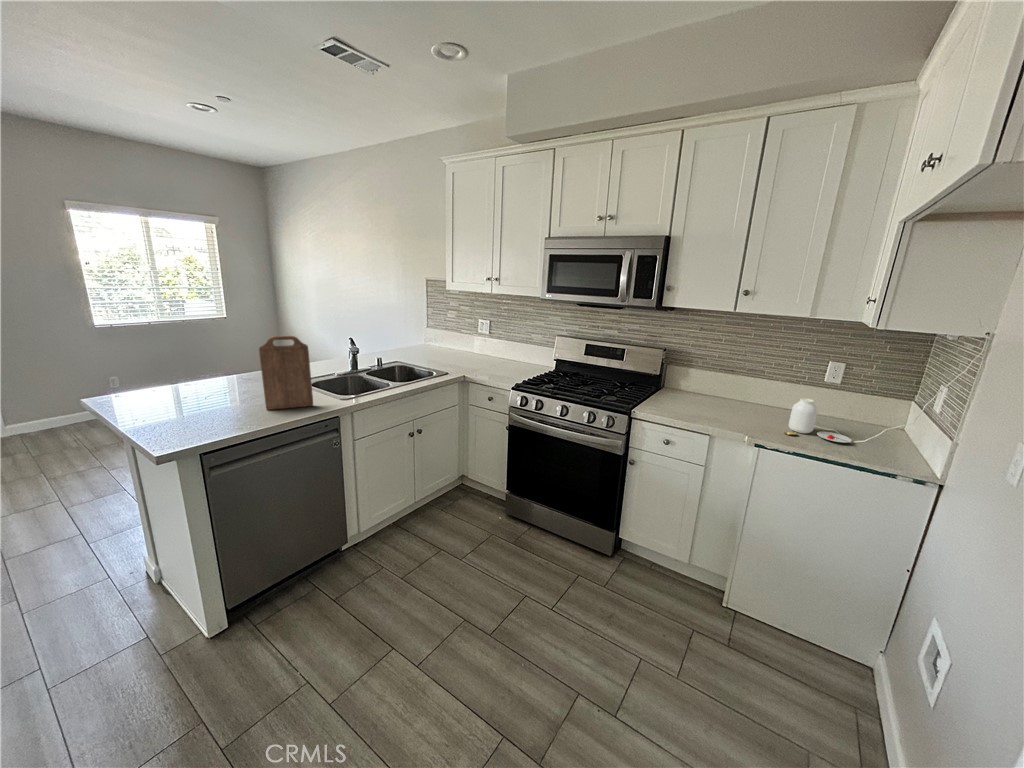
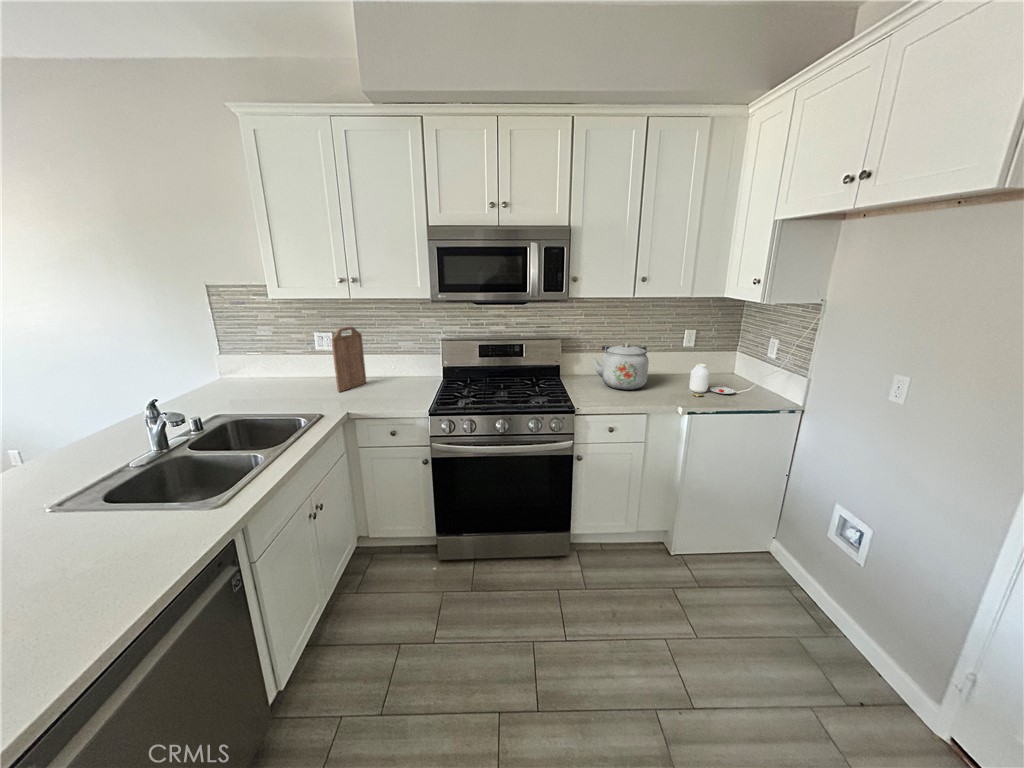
cutting board: present [259,336,313,410] -> present [332,327,366,392]
kettle: none [684,361,753,412] -> present [593,343,649,390]

